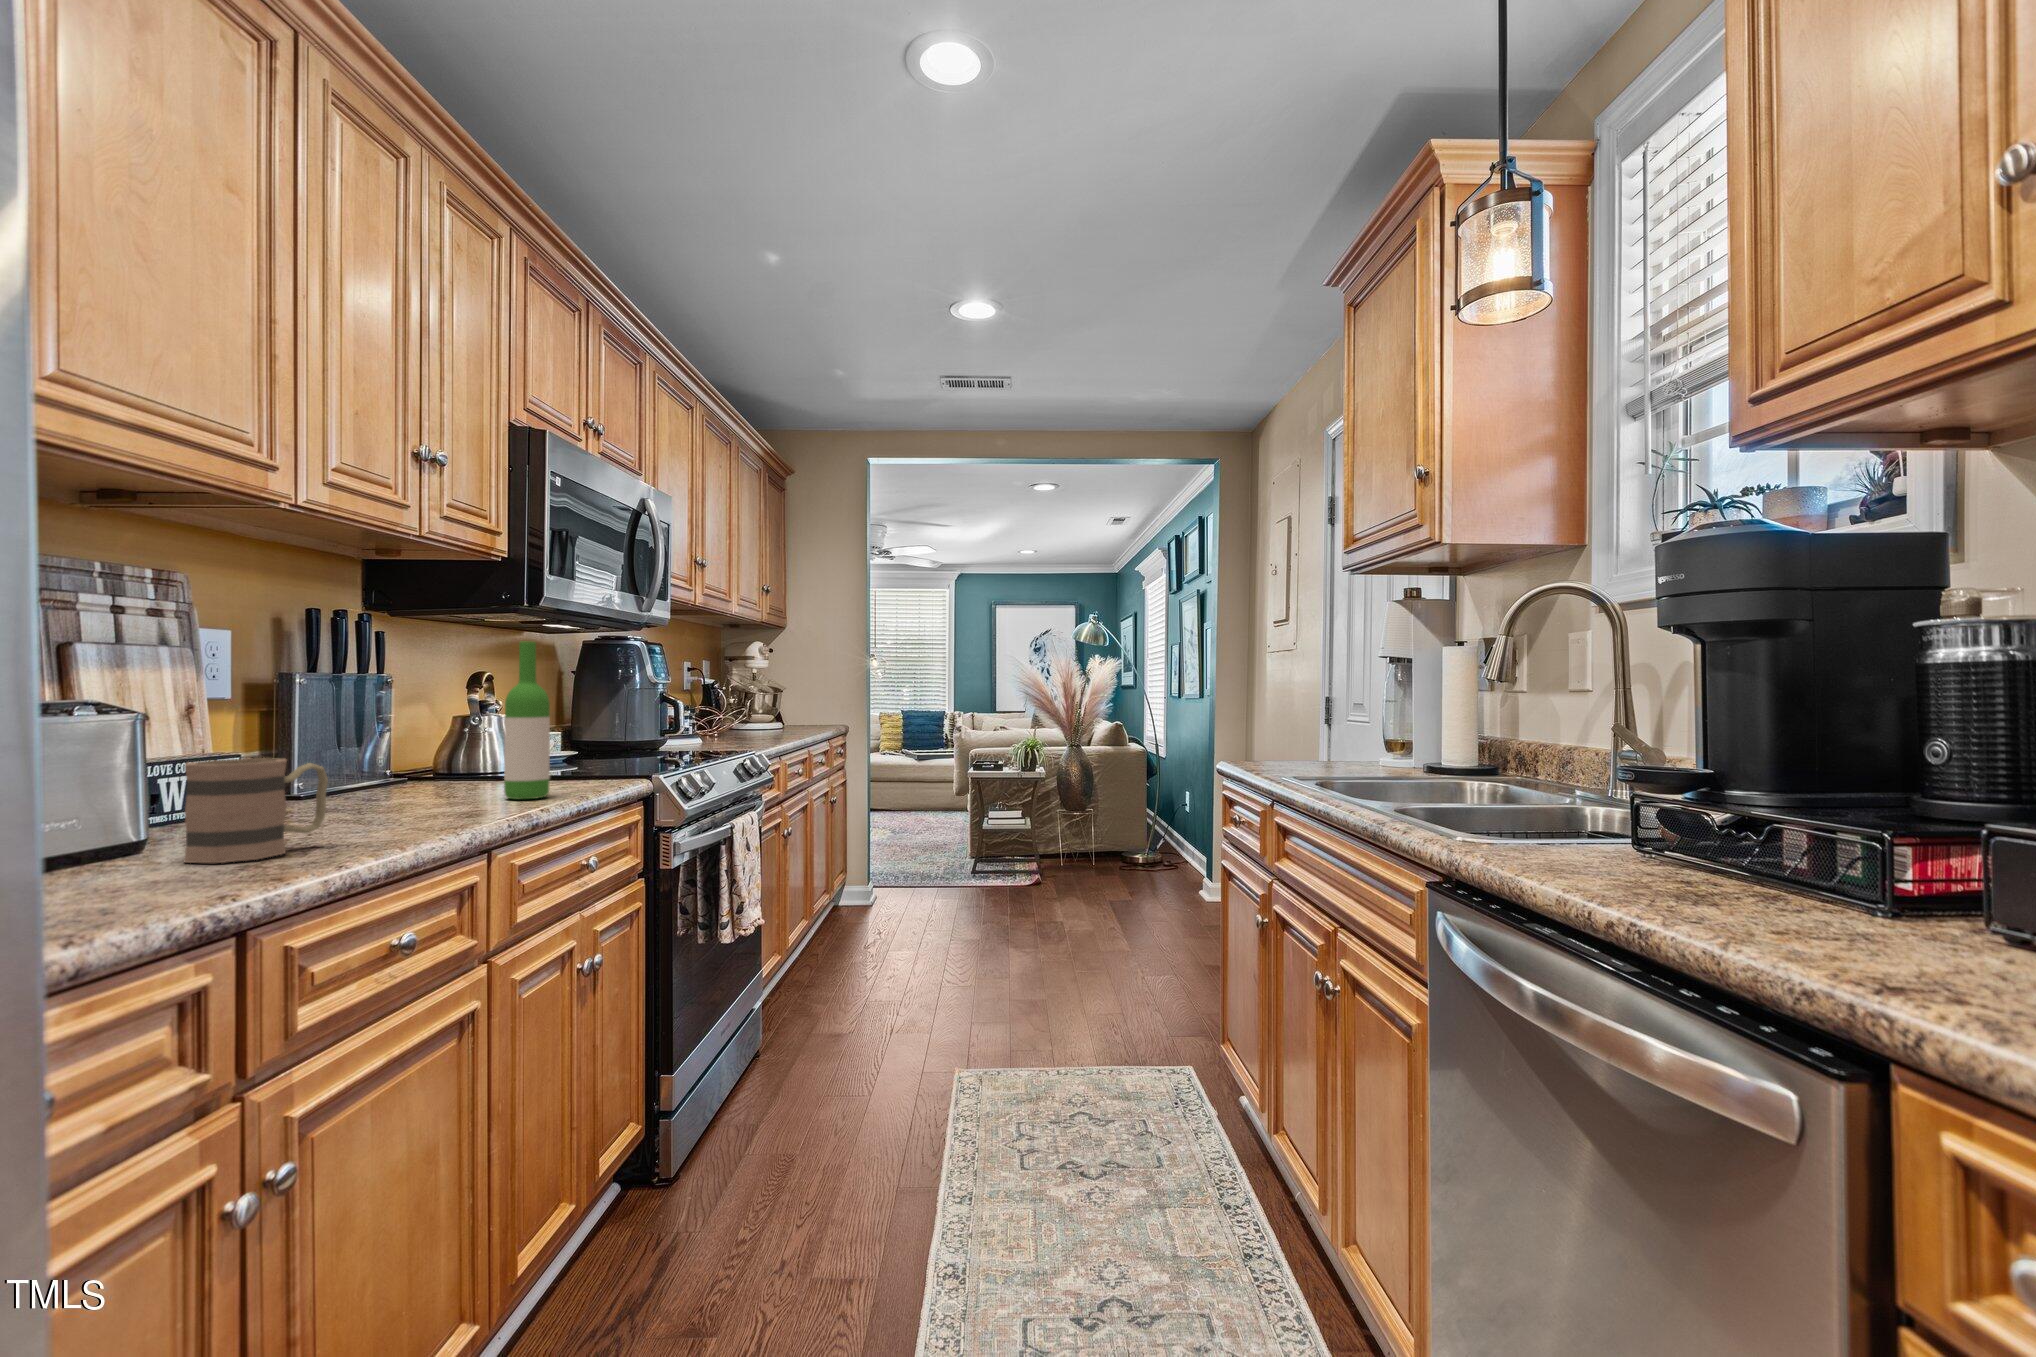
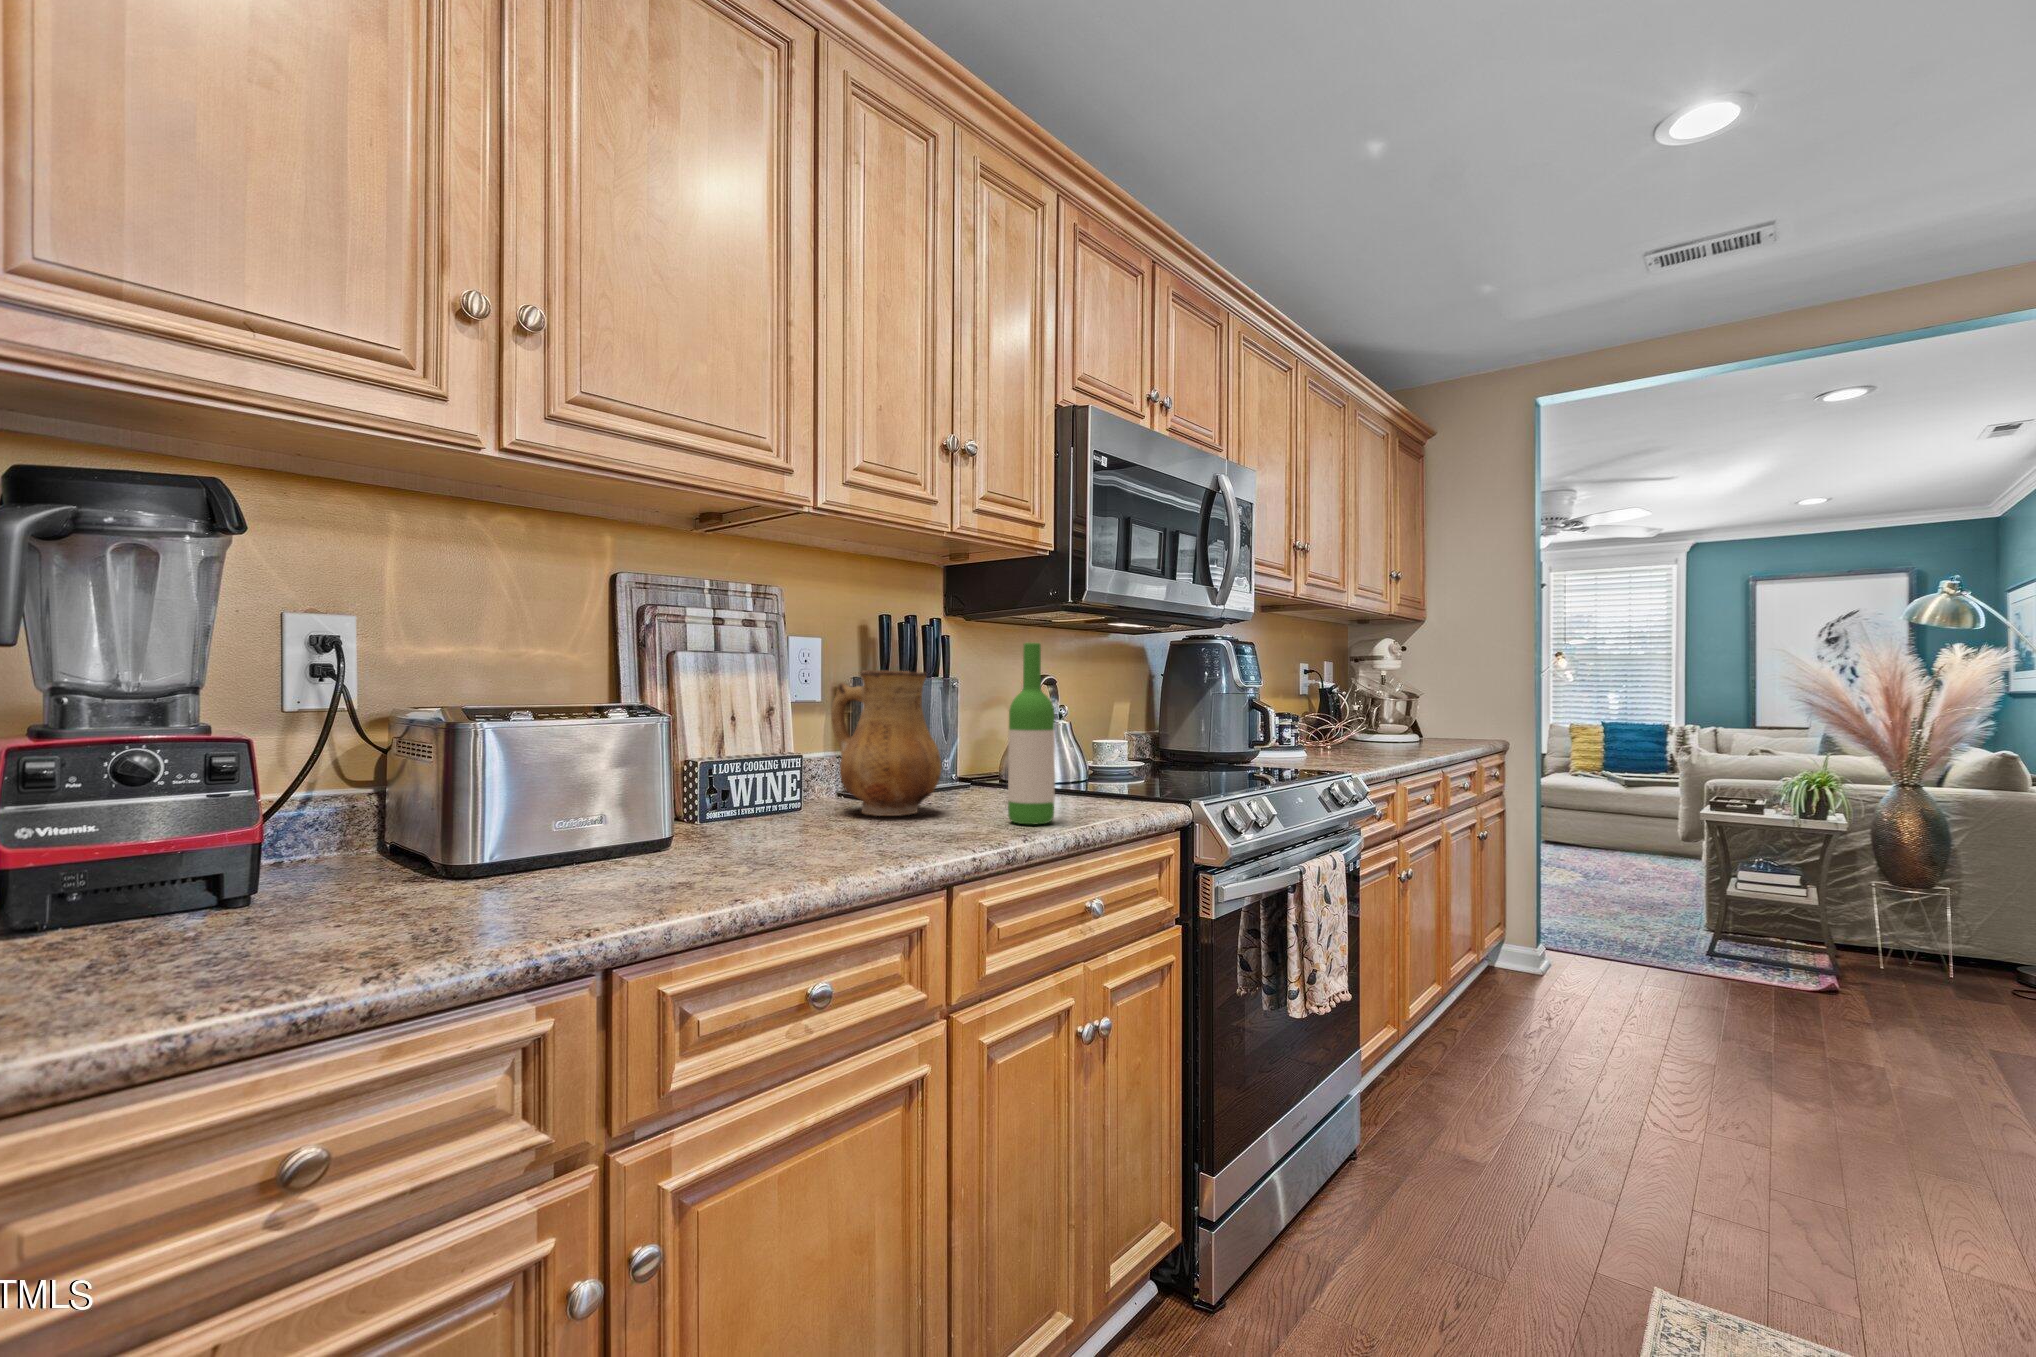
ceramic pitcher: none [293,665,426,805] -> present [831,670,942,816]
mug: present [184,758,328,863] -> none [640,770,773,880]

